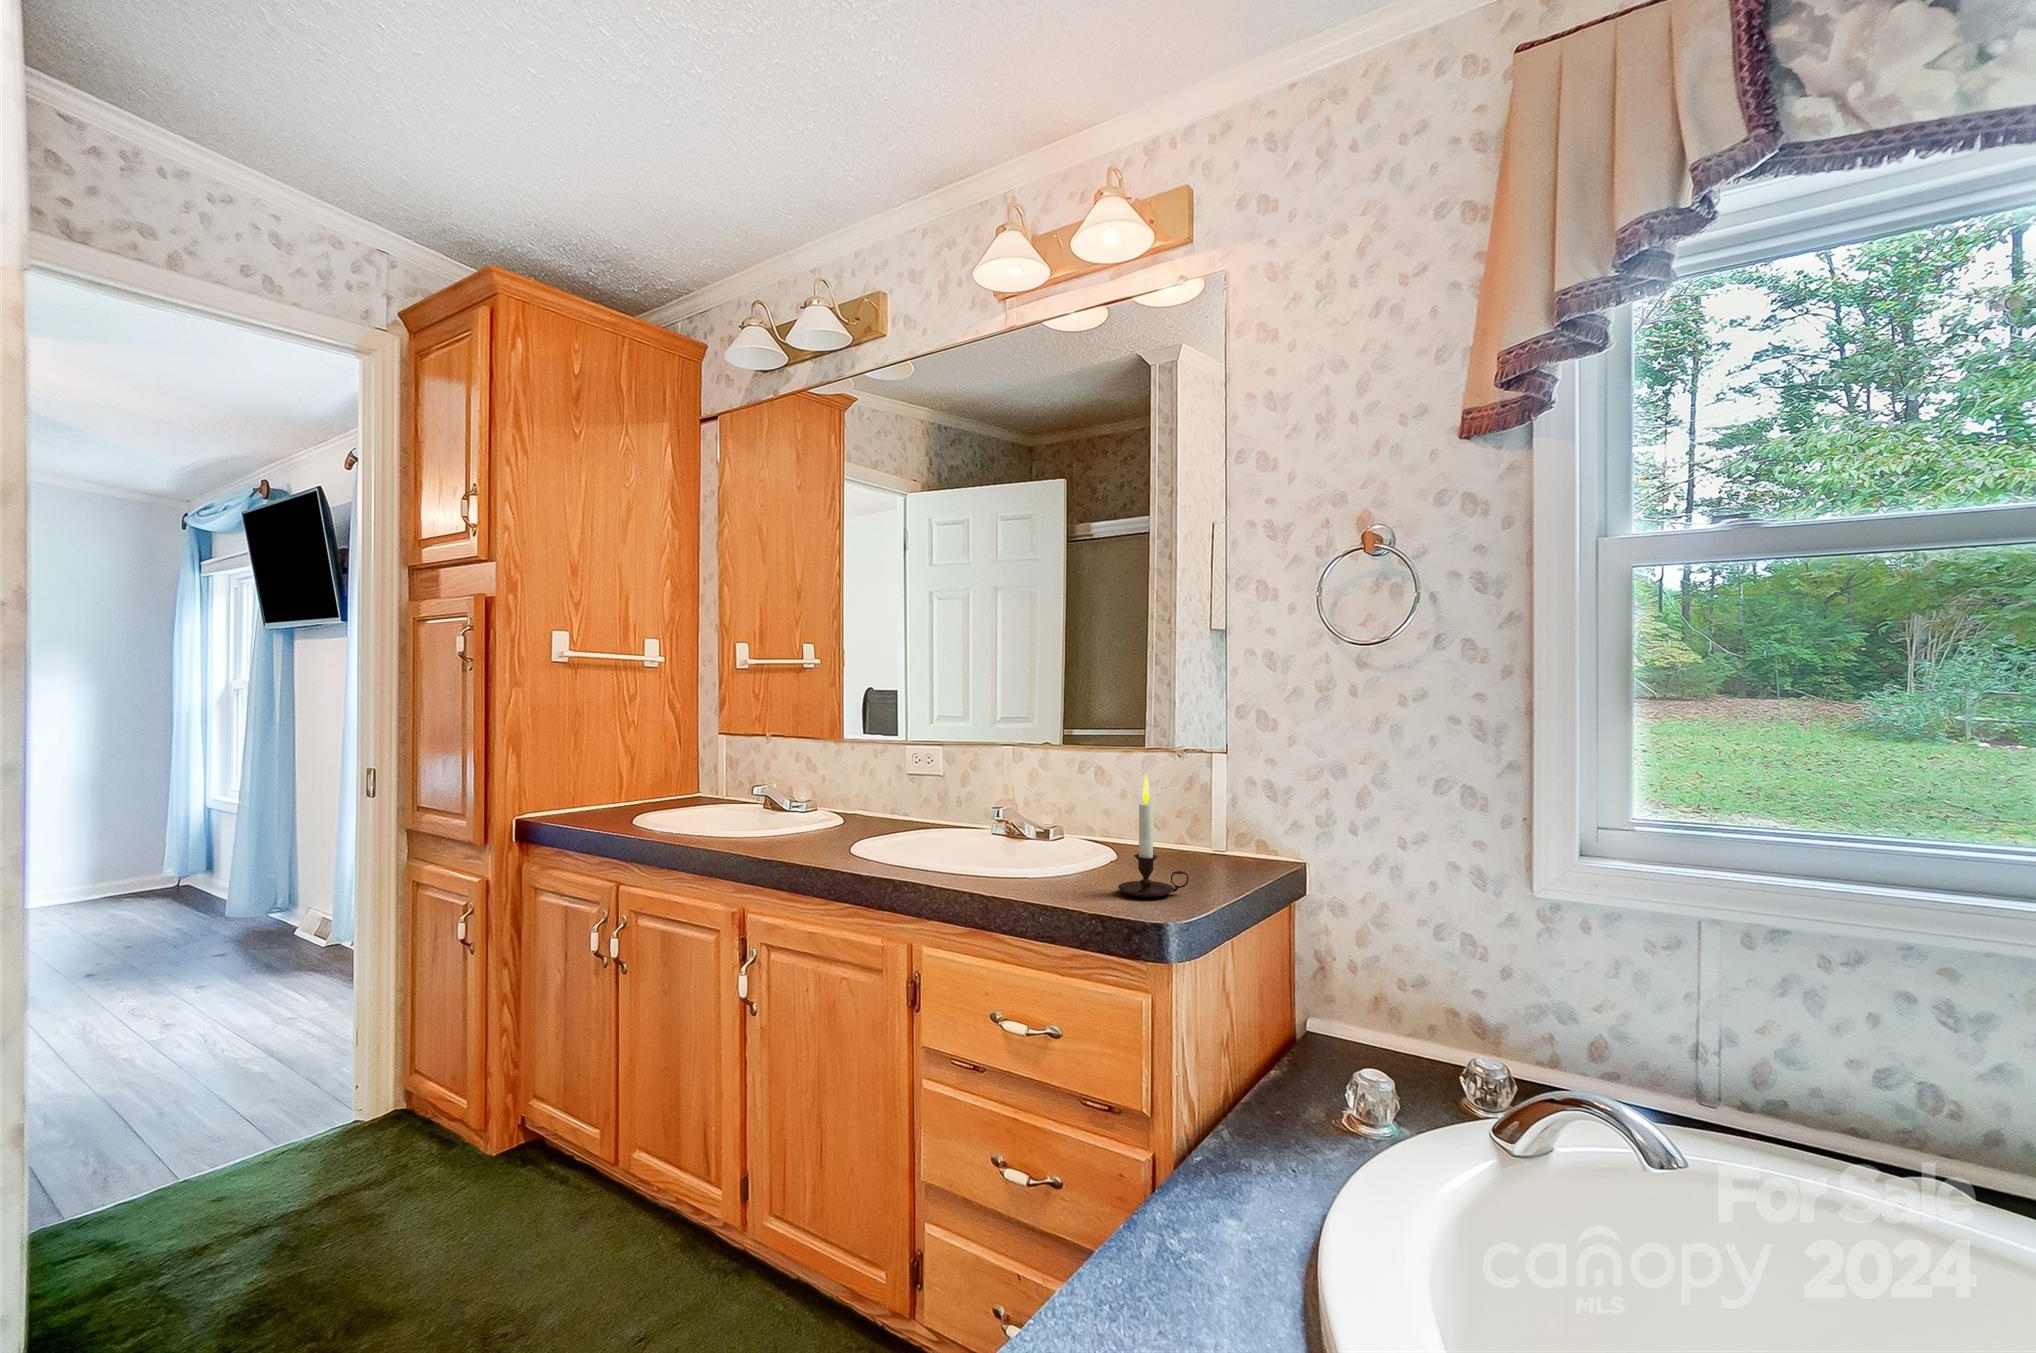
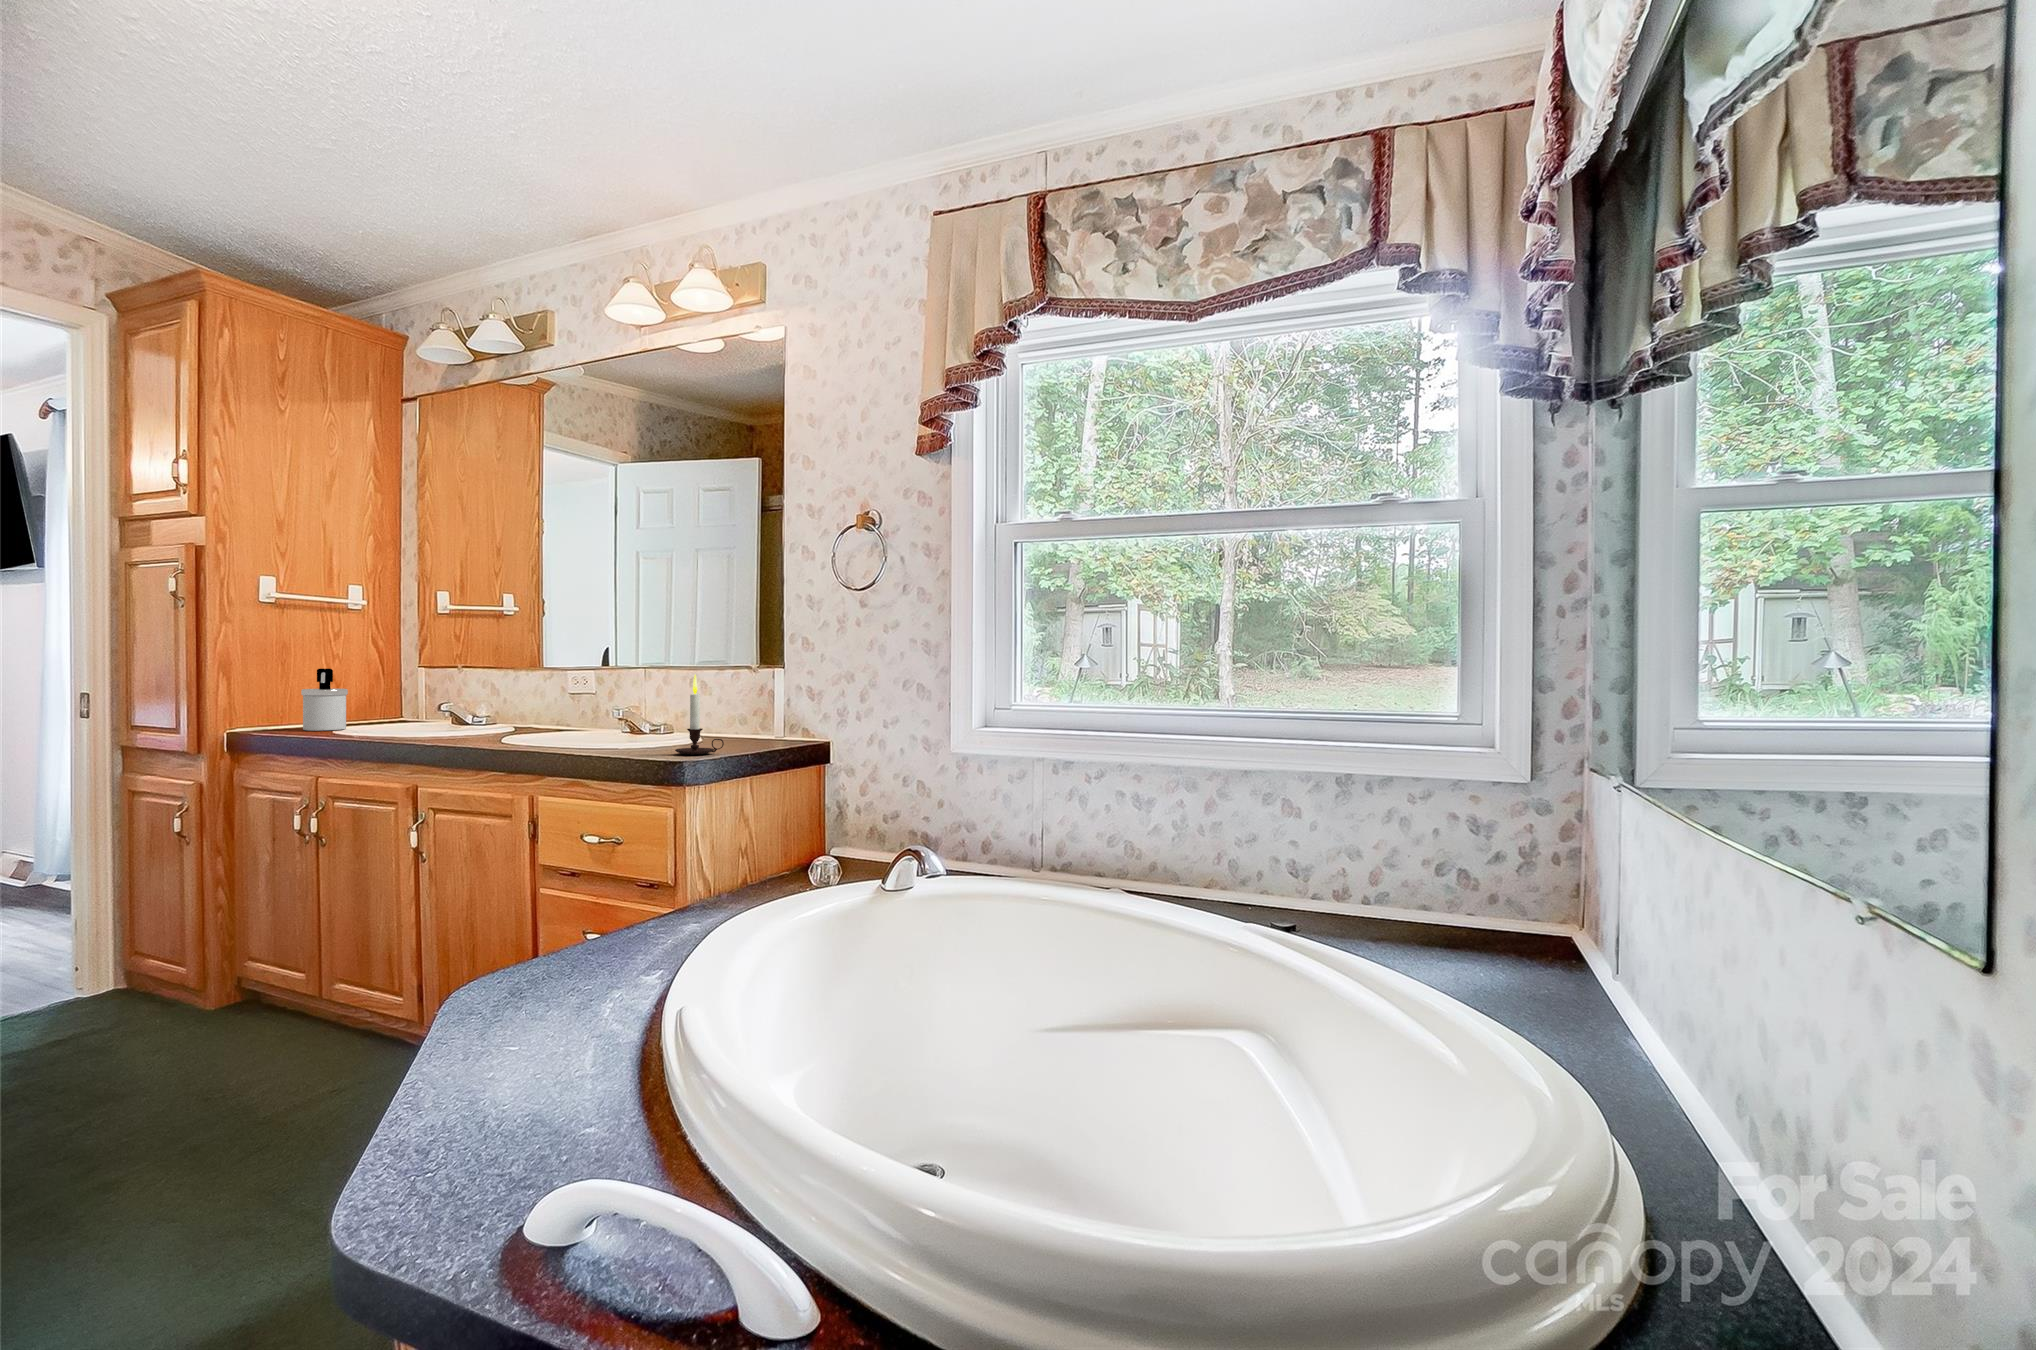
soap dispenser: none [595,739,643,815] -> present [301,669,348,731]

